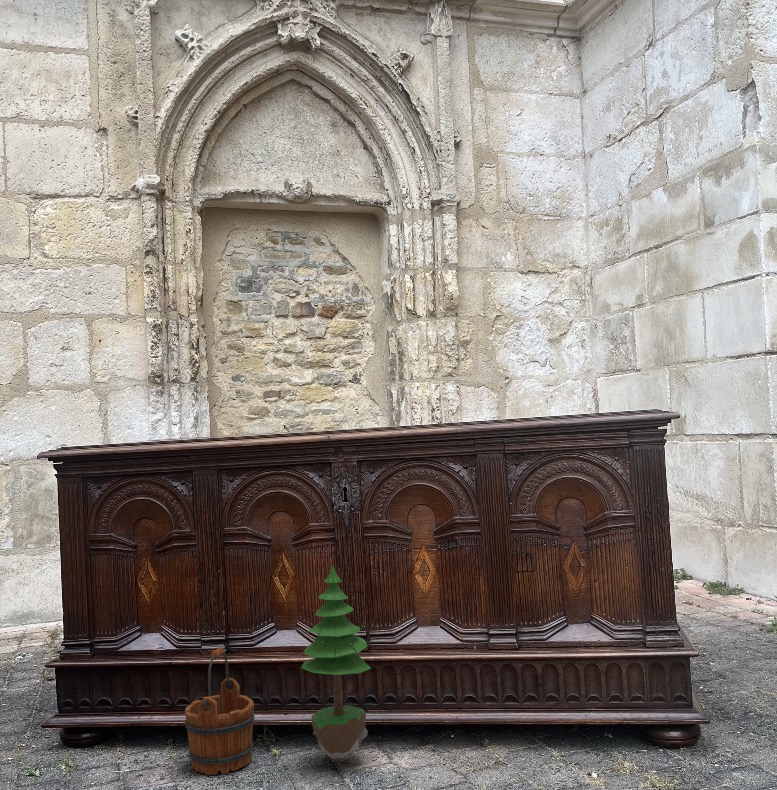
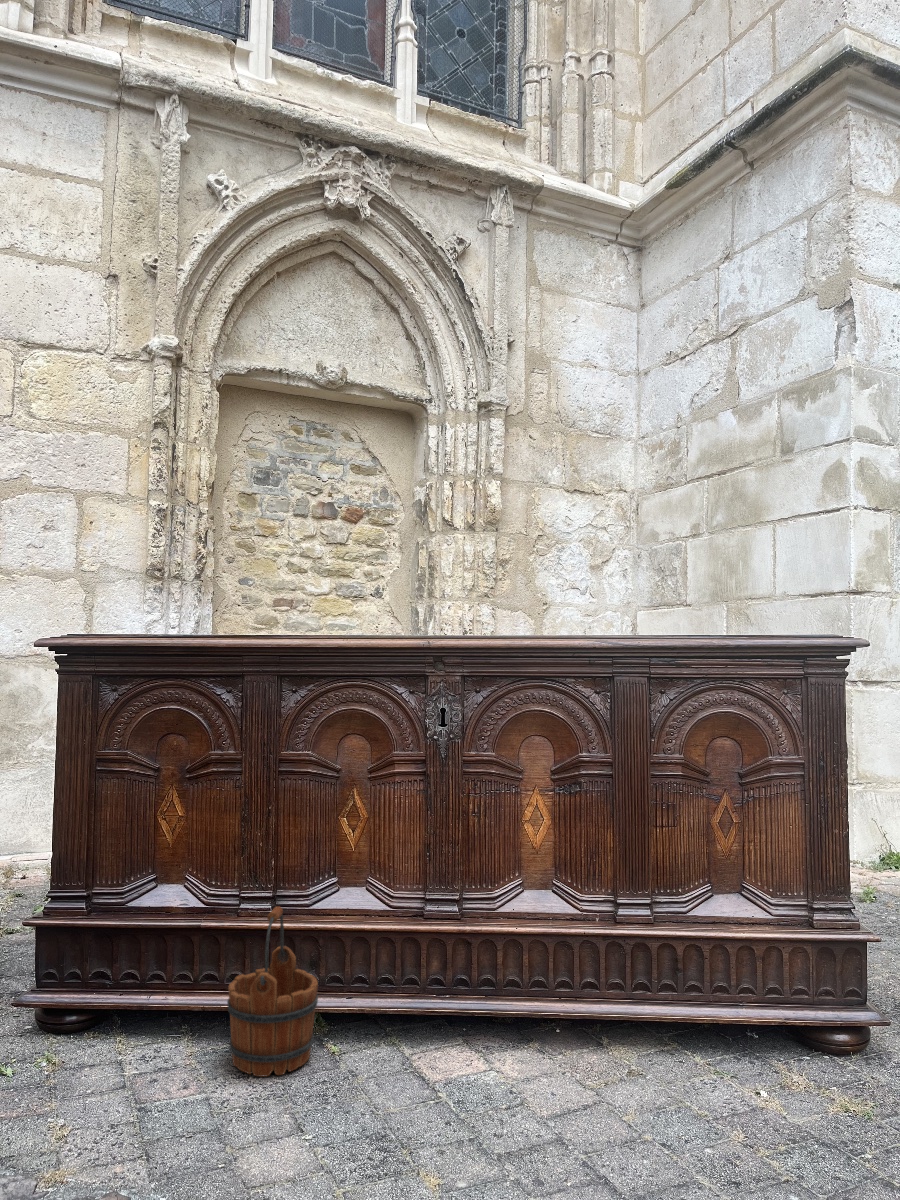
potted tree: present [301,565,371,762] -> none [388,805,476,1061]

